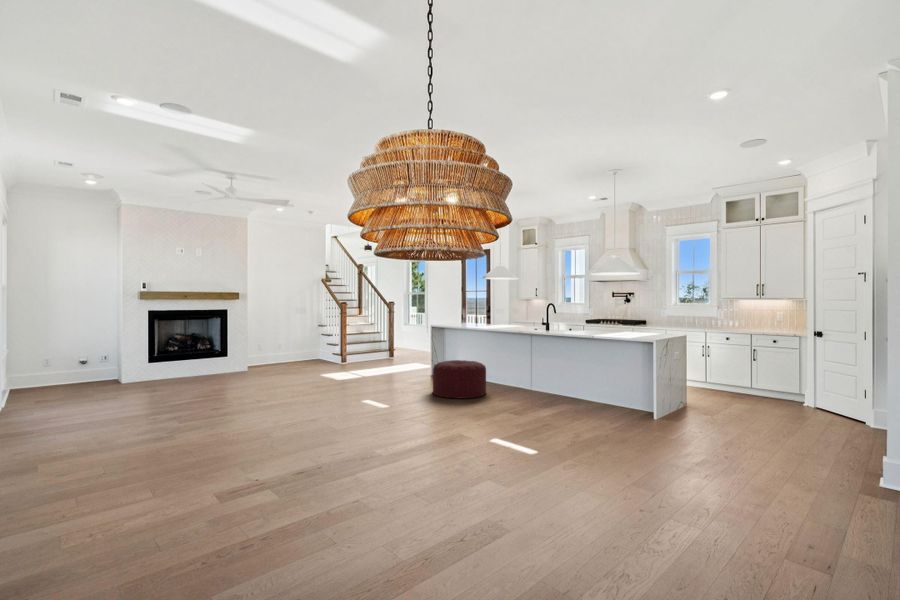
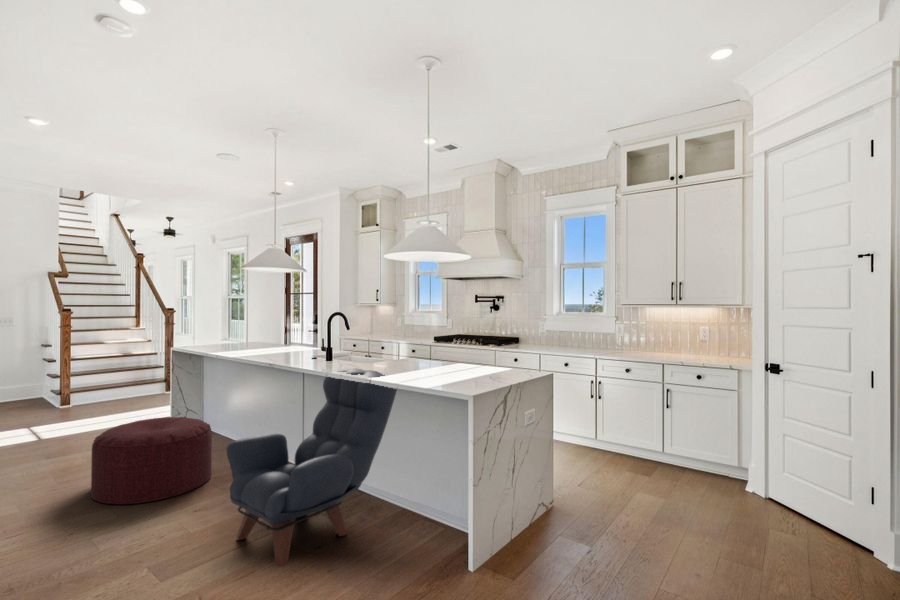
armchair: none [522,333,602,416] -> present [227,368,397,566]

